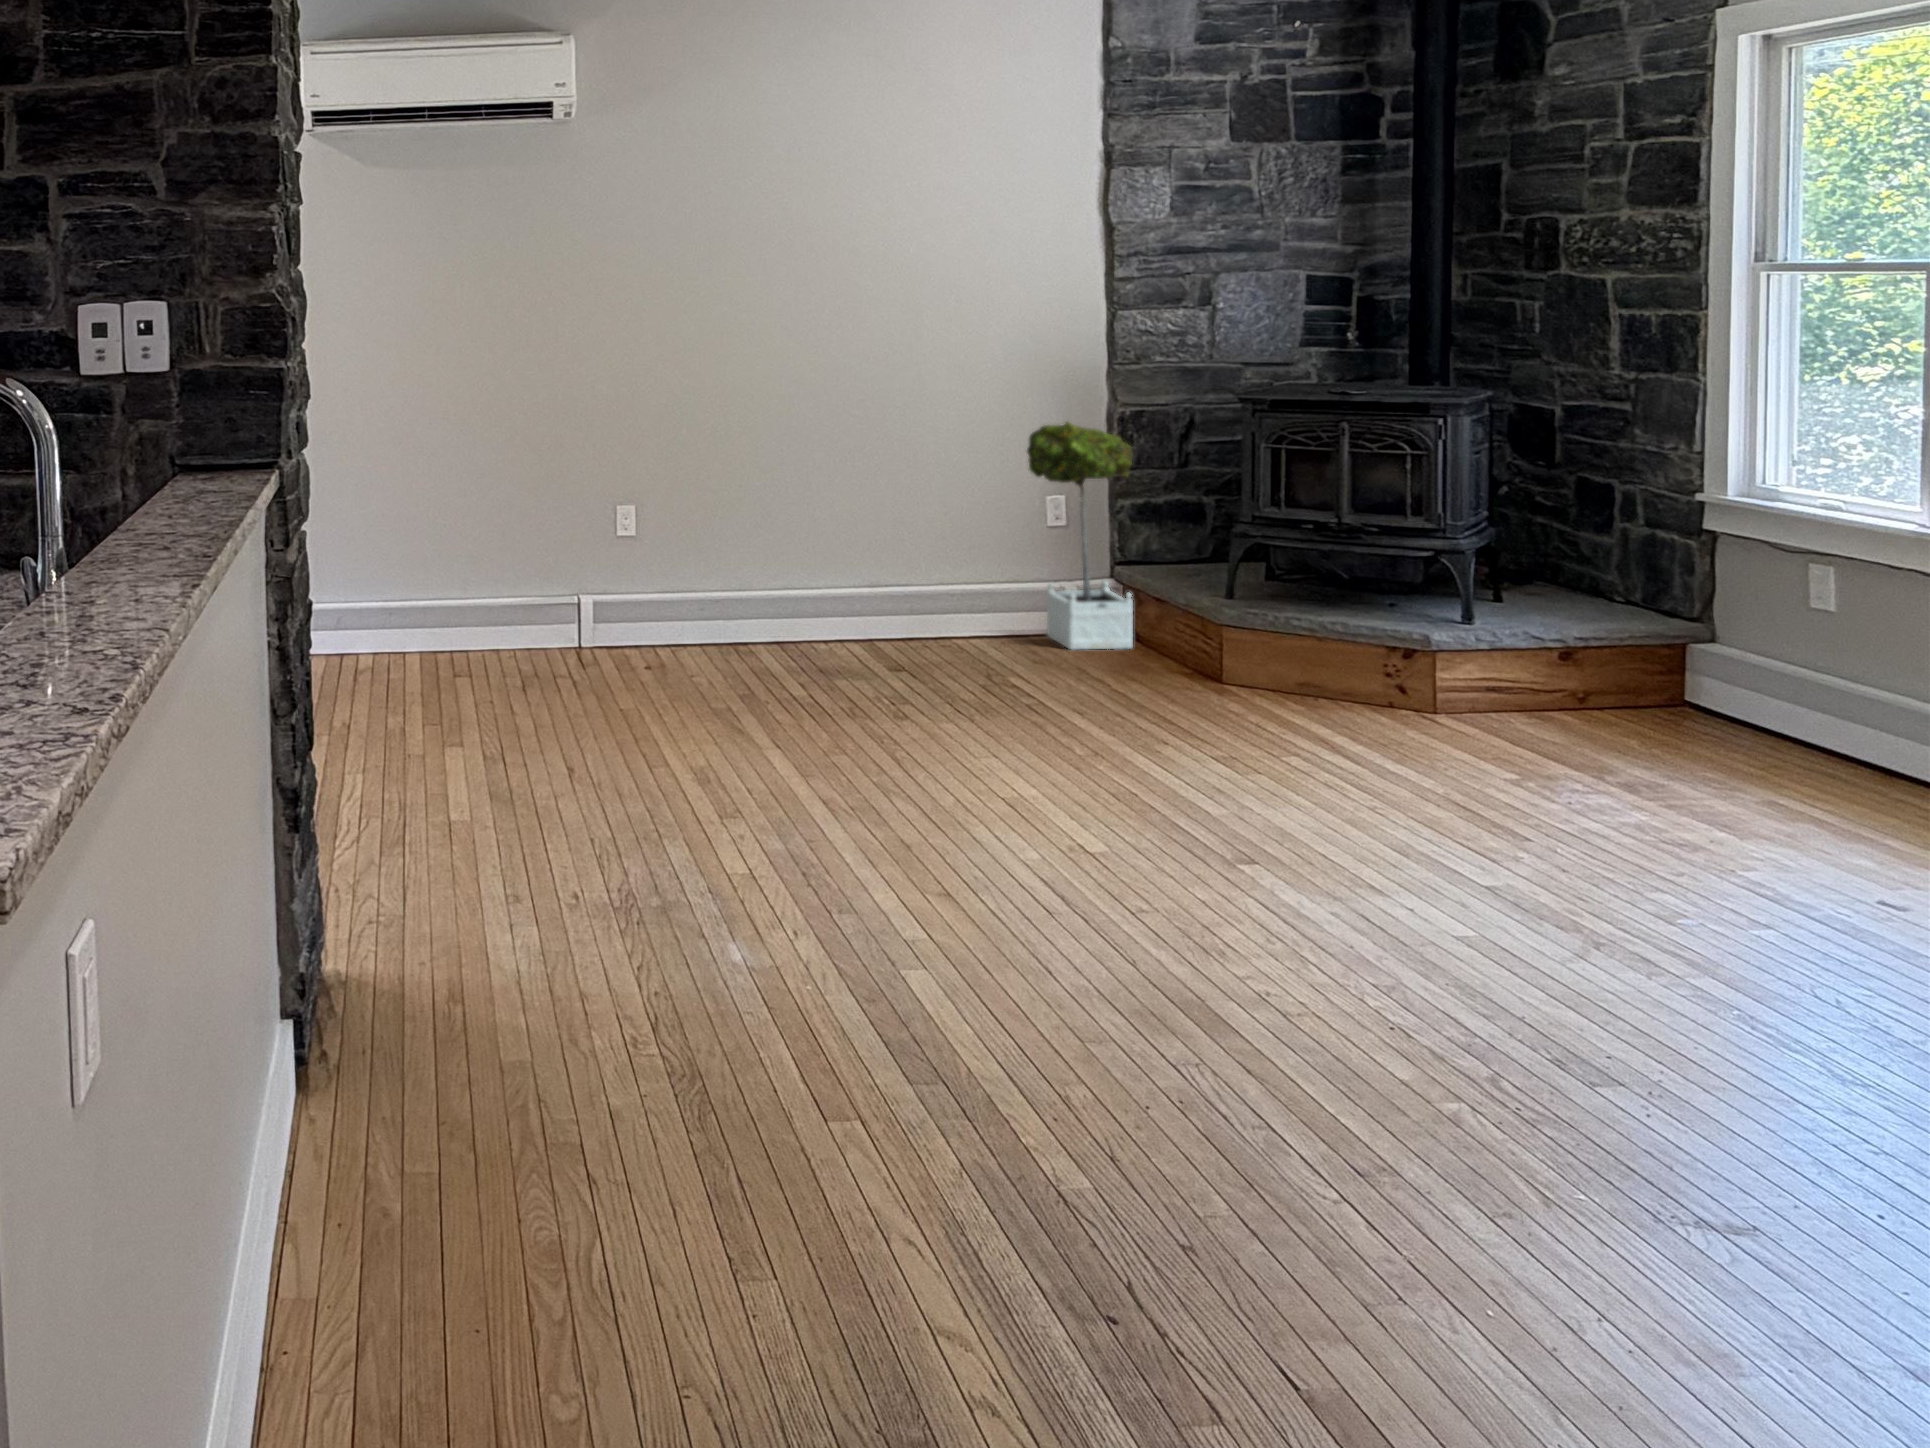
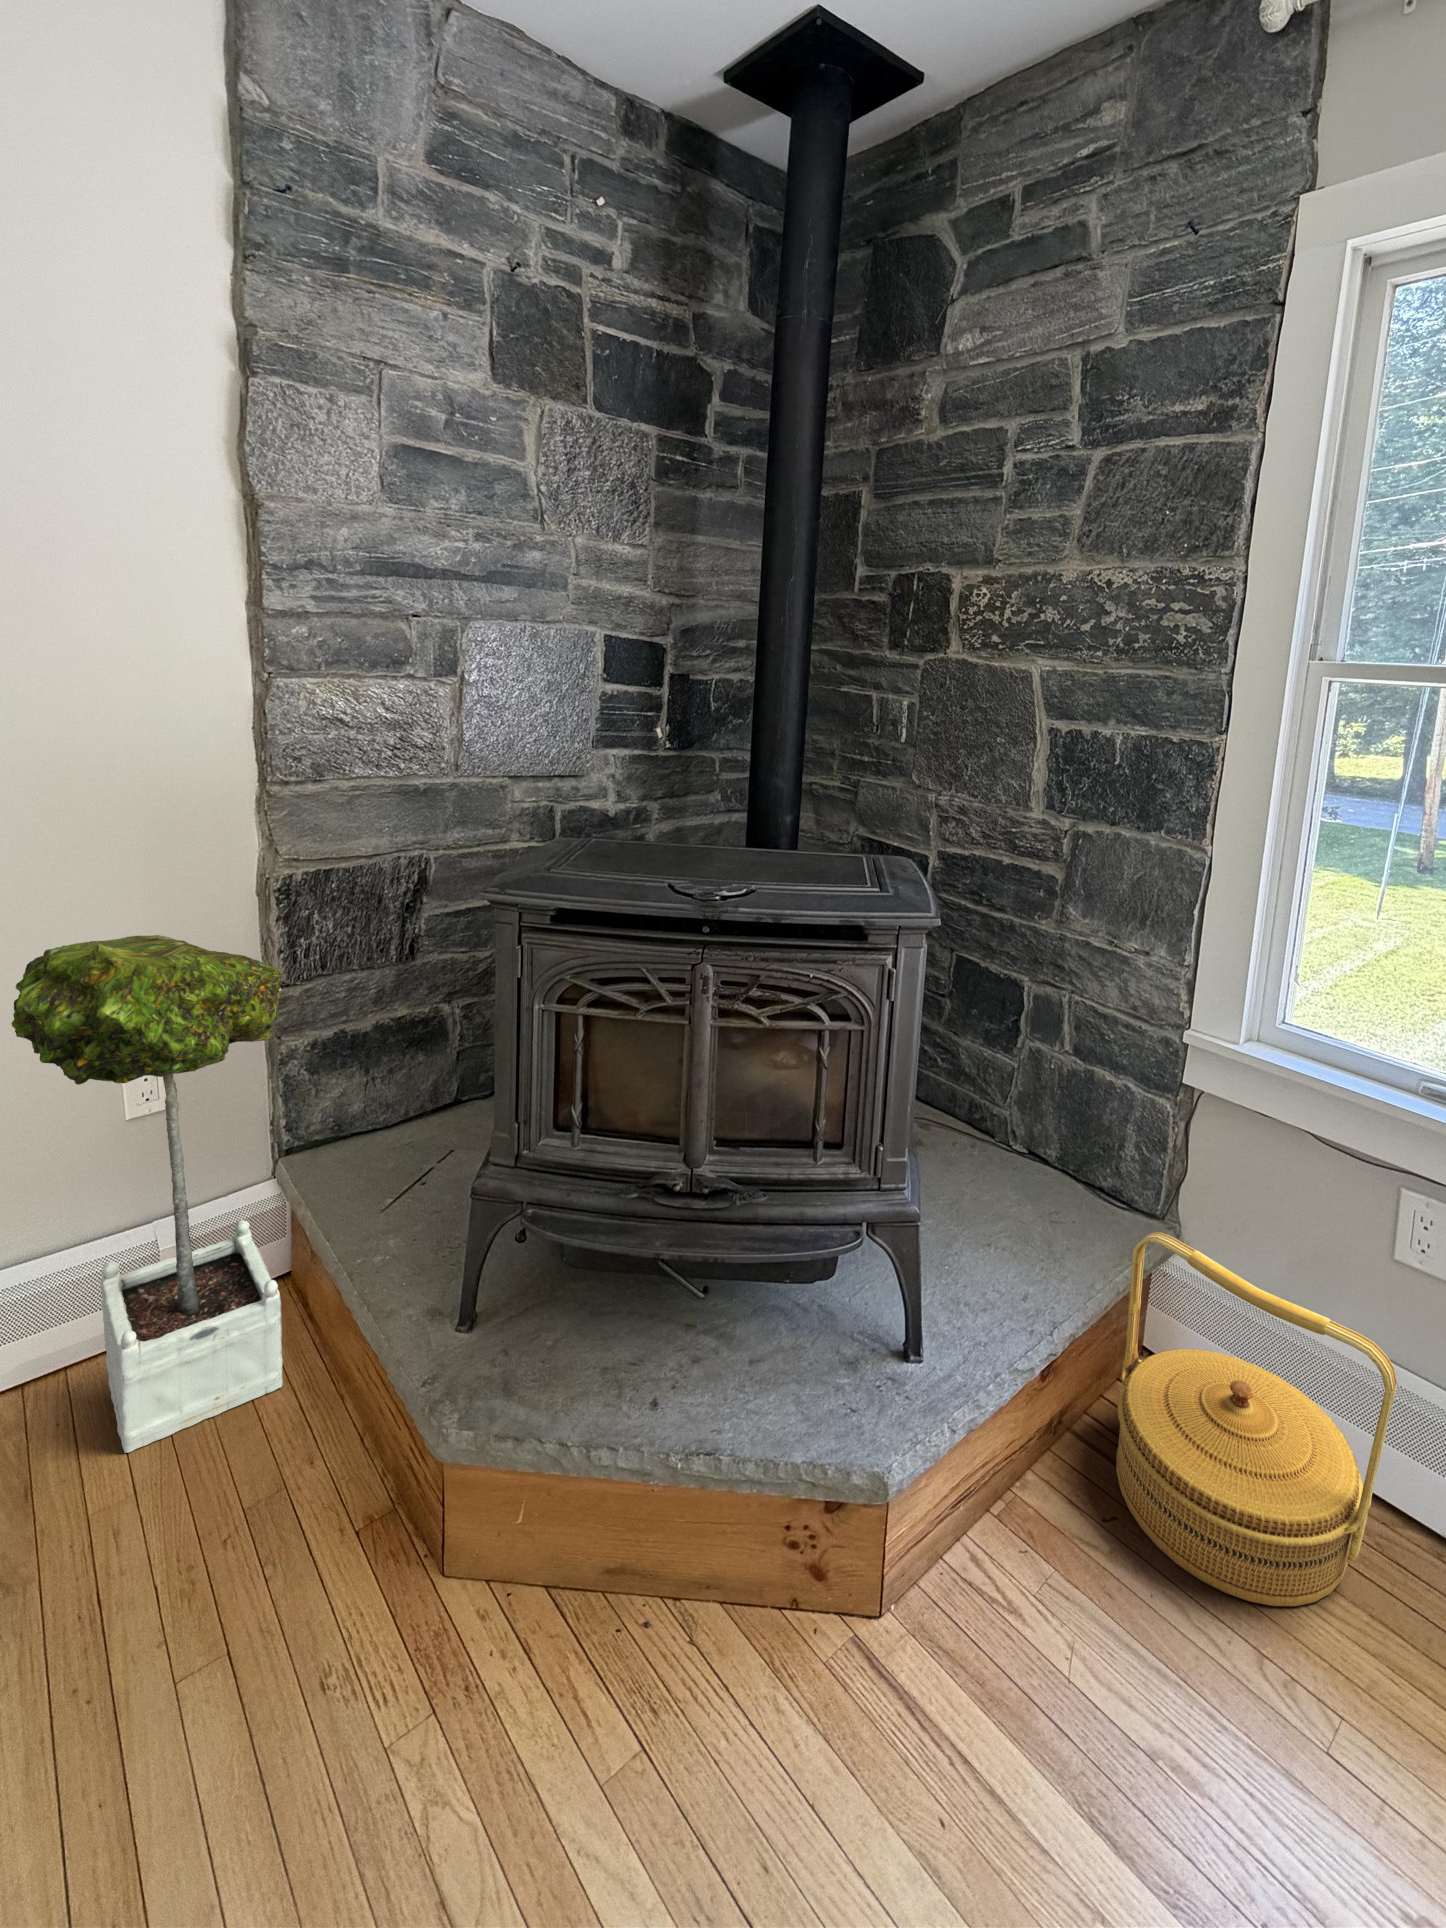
woven basket: none [1608,593,1763,749] -> present [1116,1232,1397,1606]

